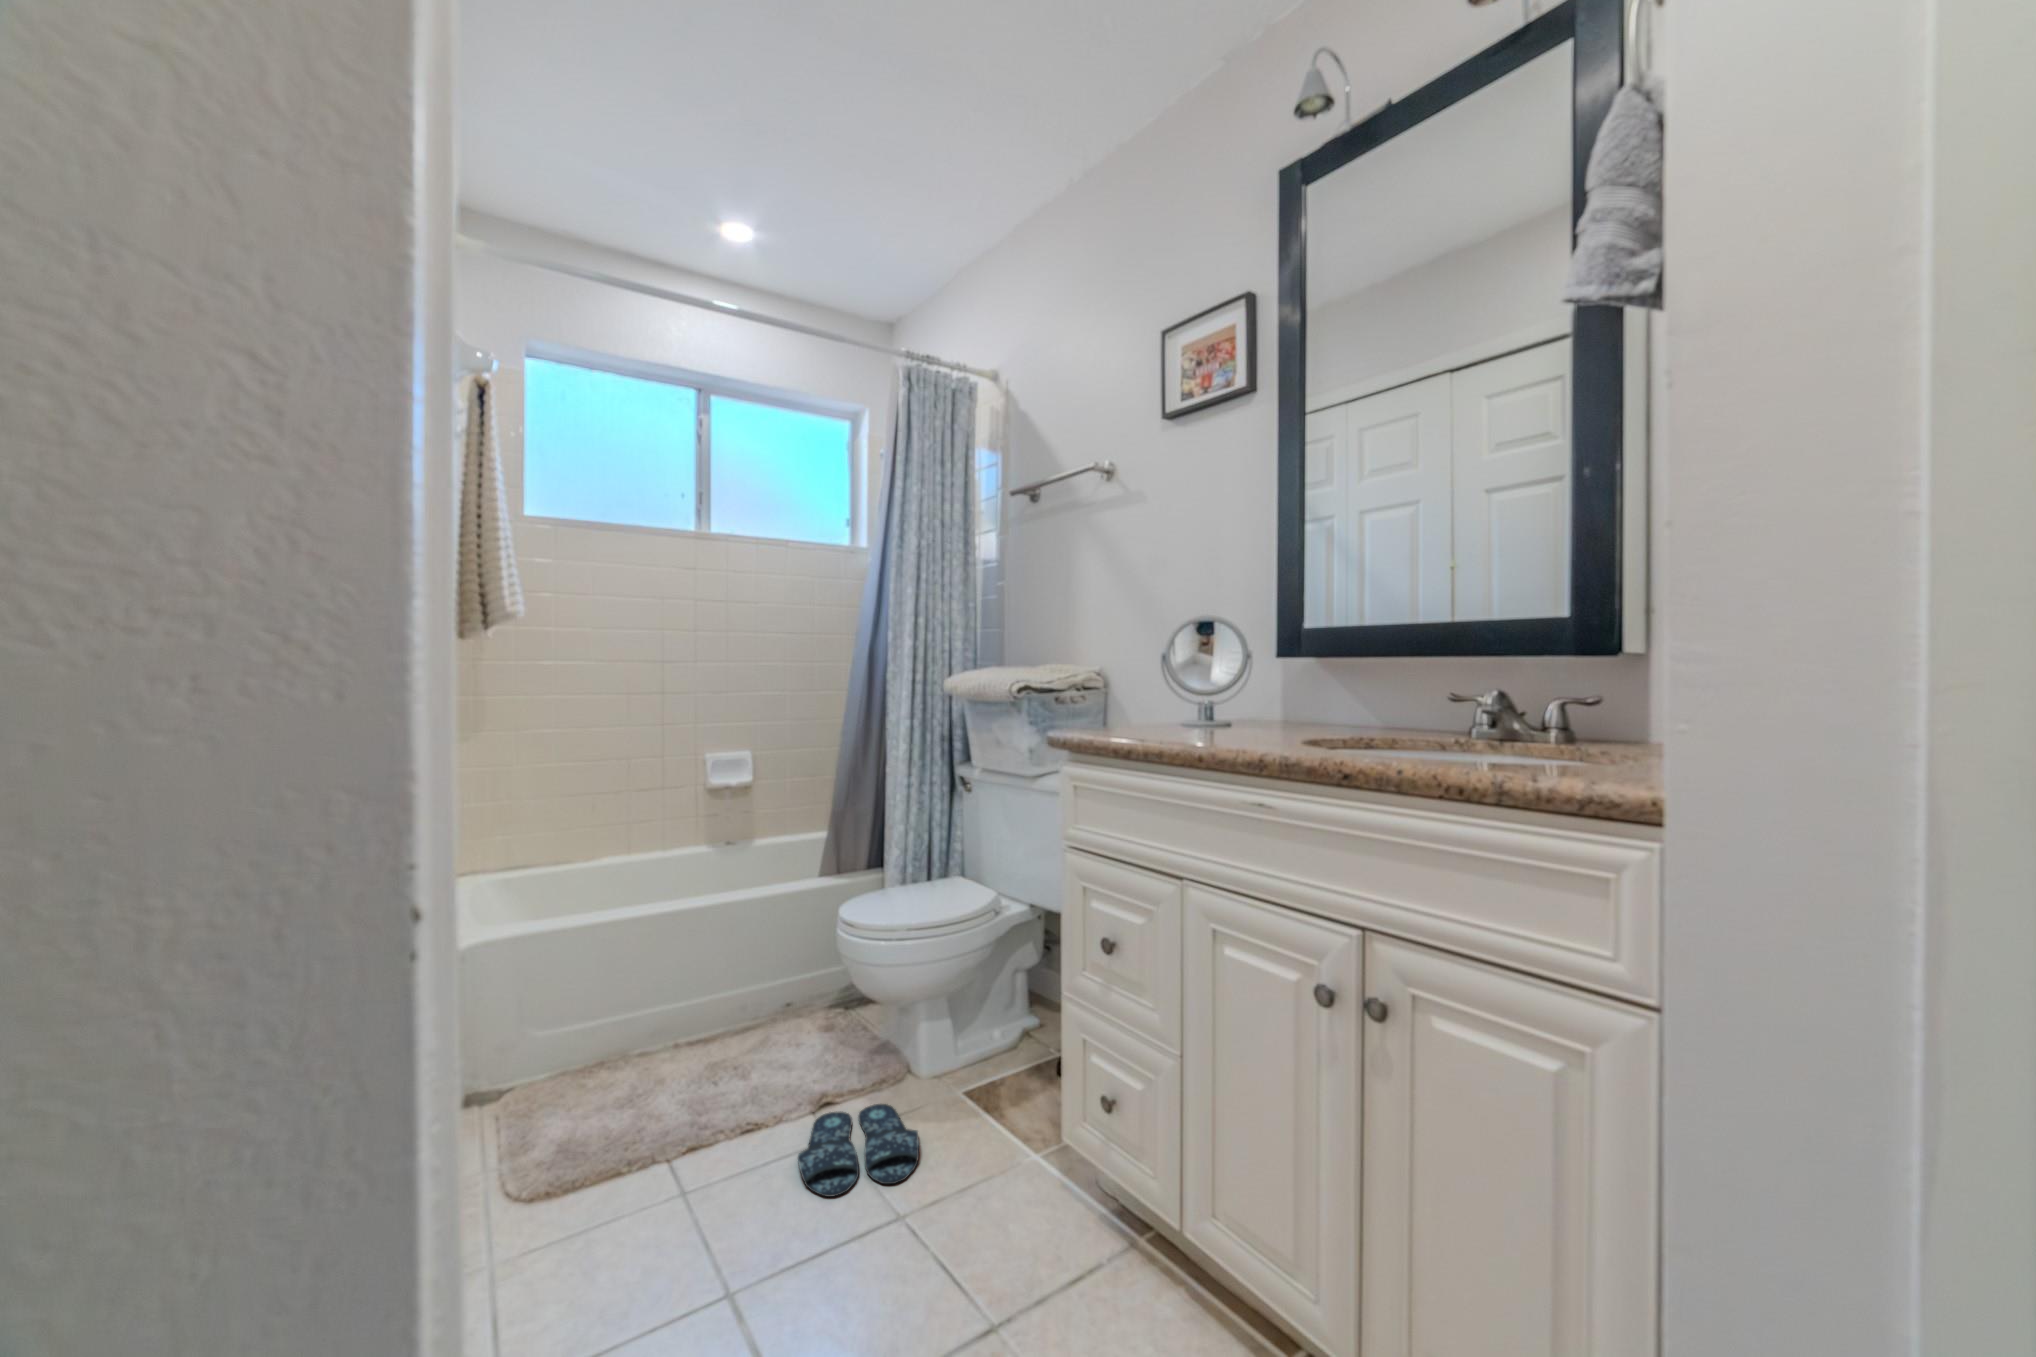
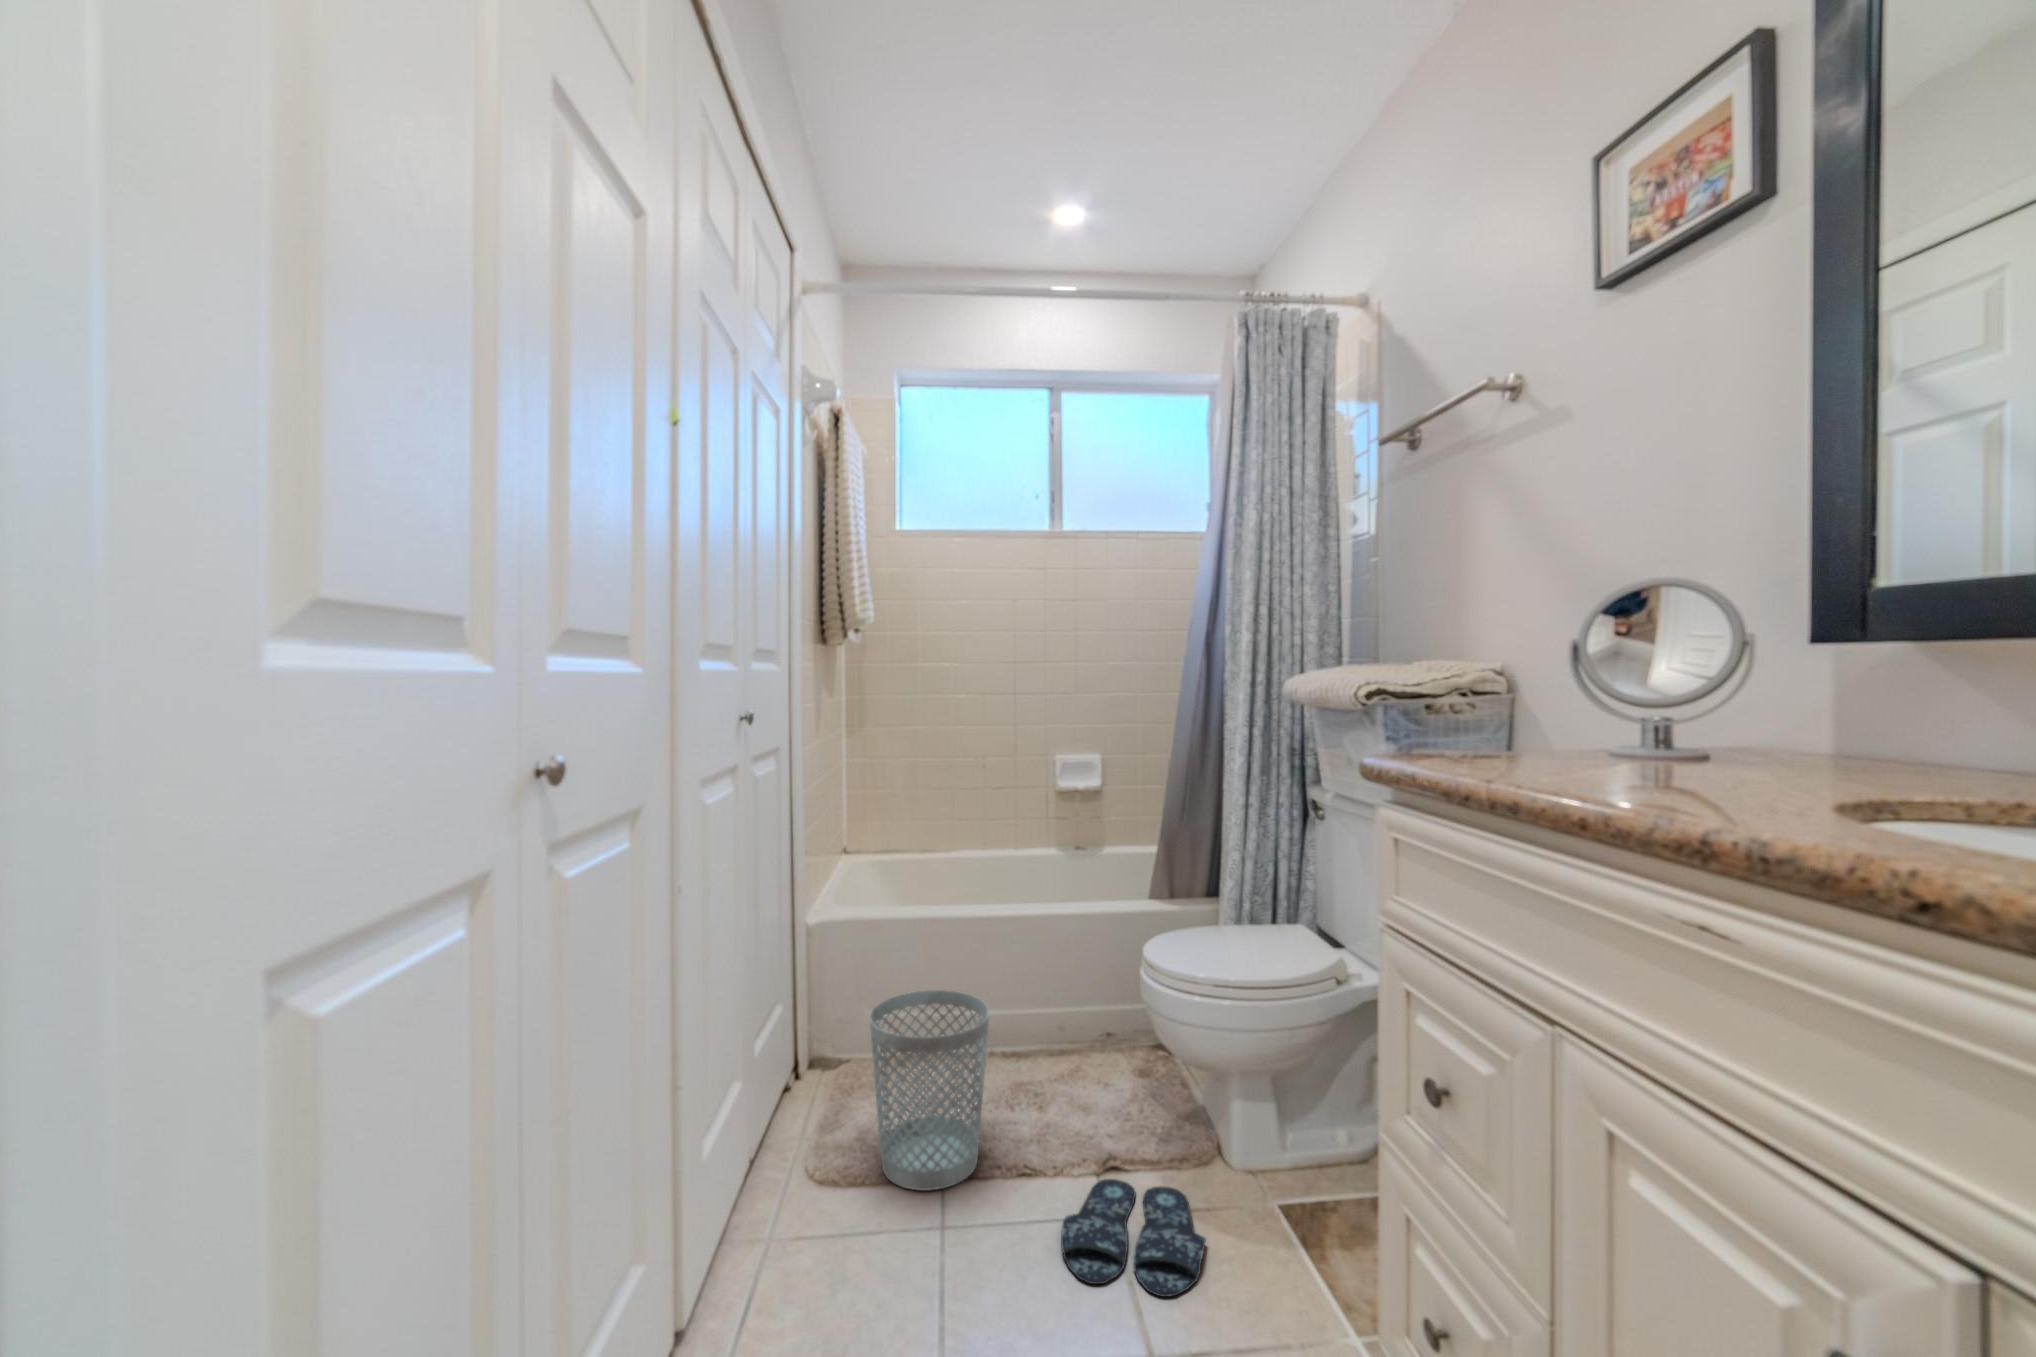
wastebasket: none [578,985,709,1184] -> present [869,990,989,1191]

